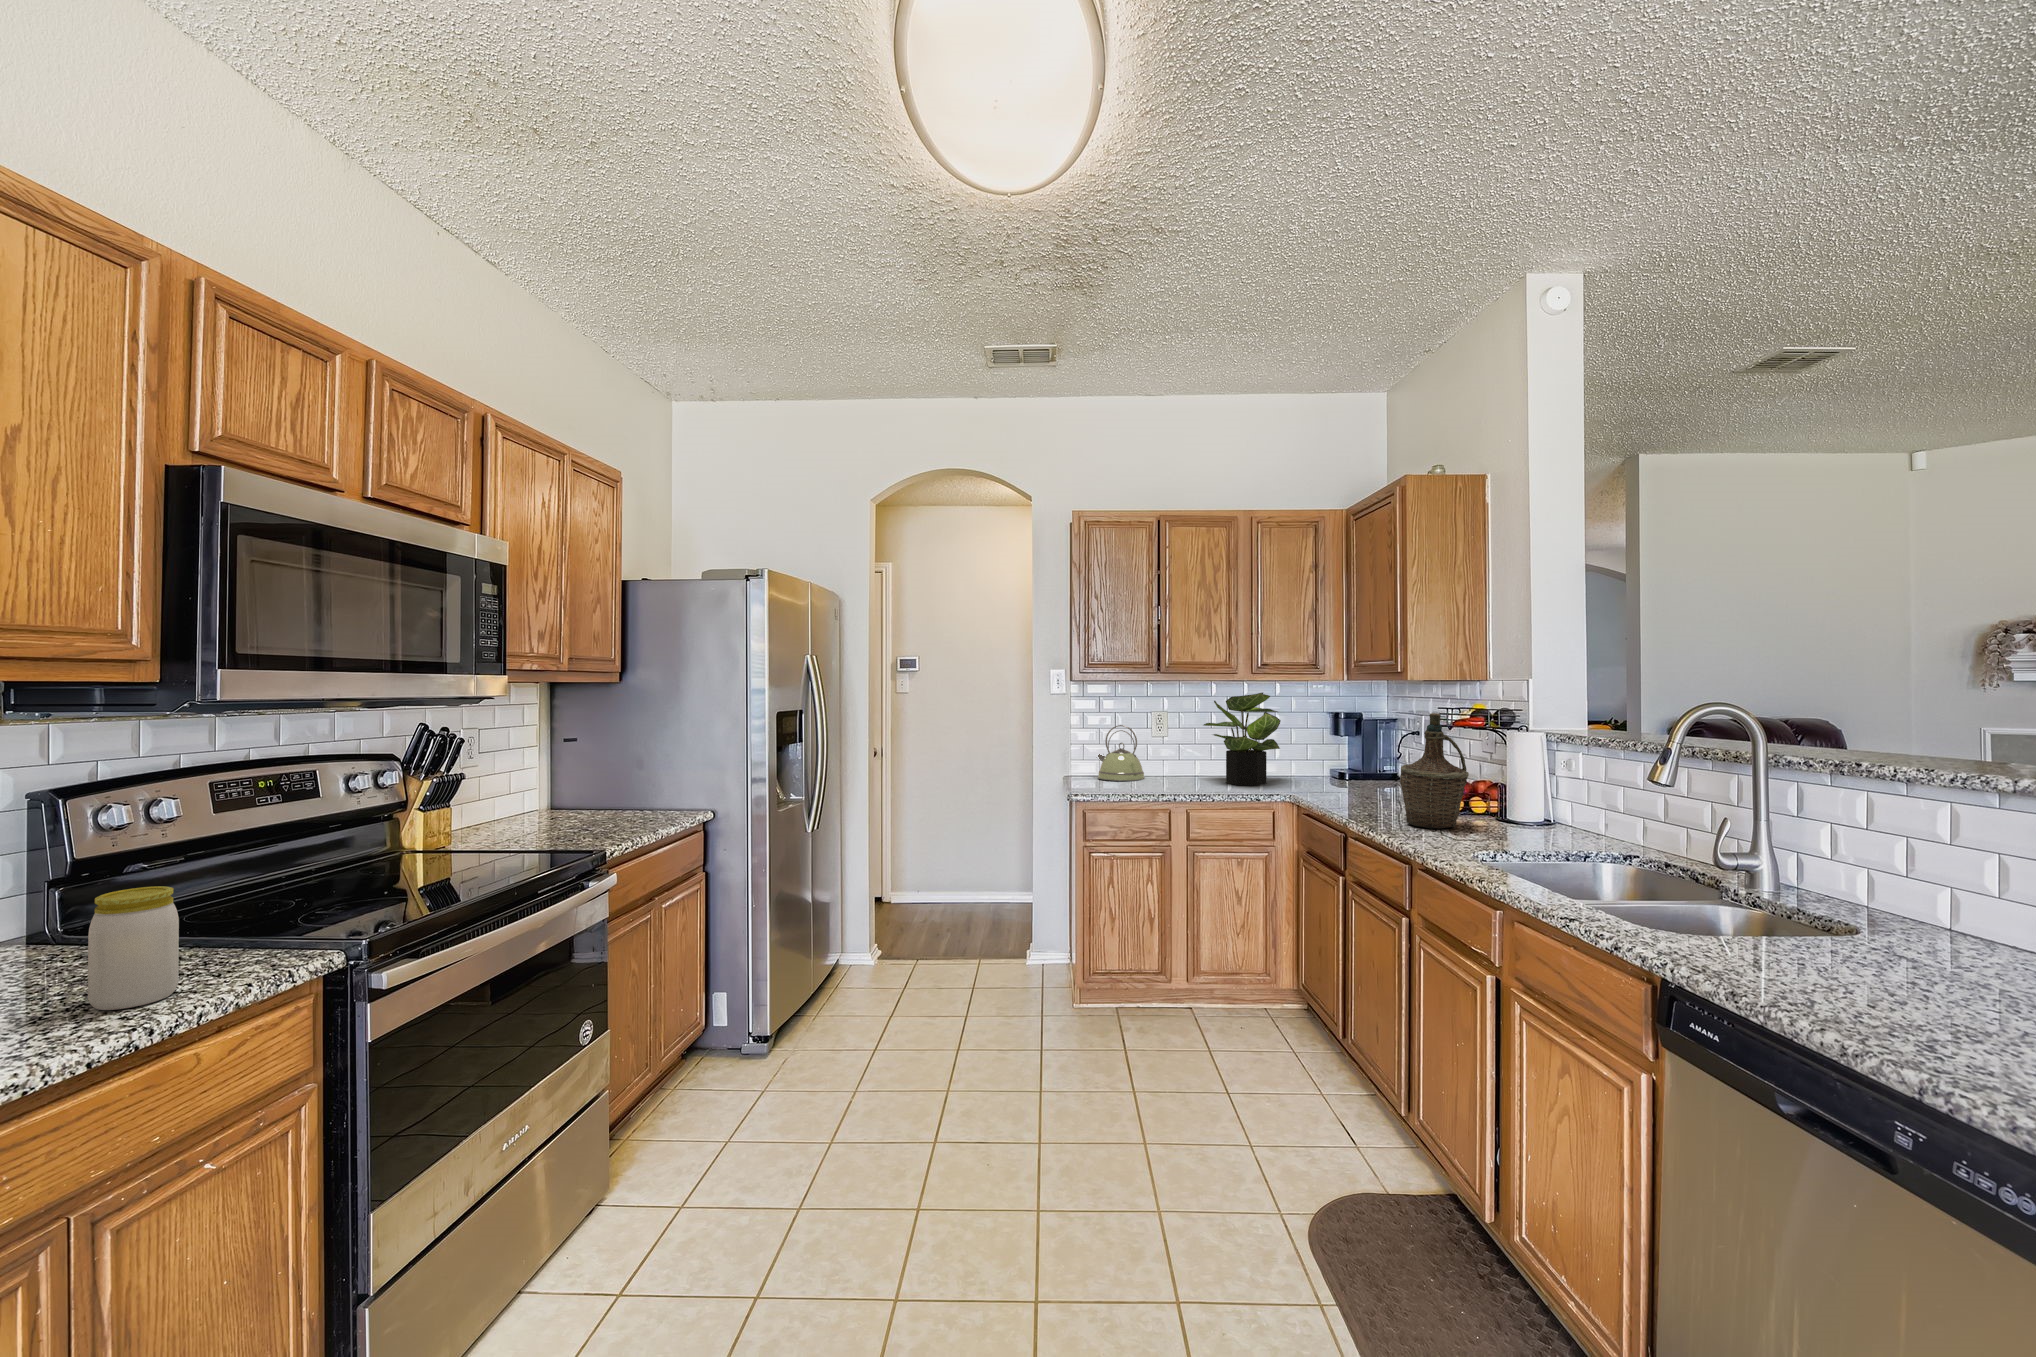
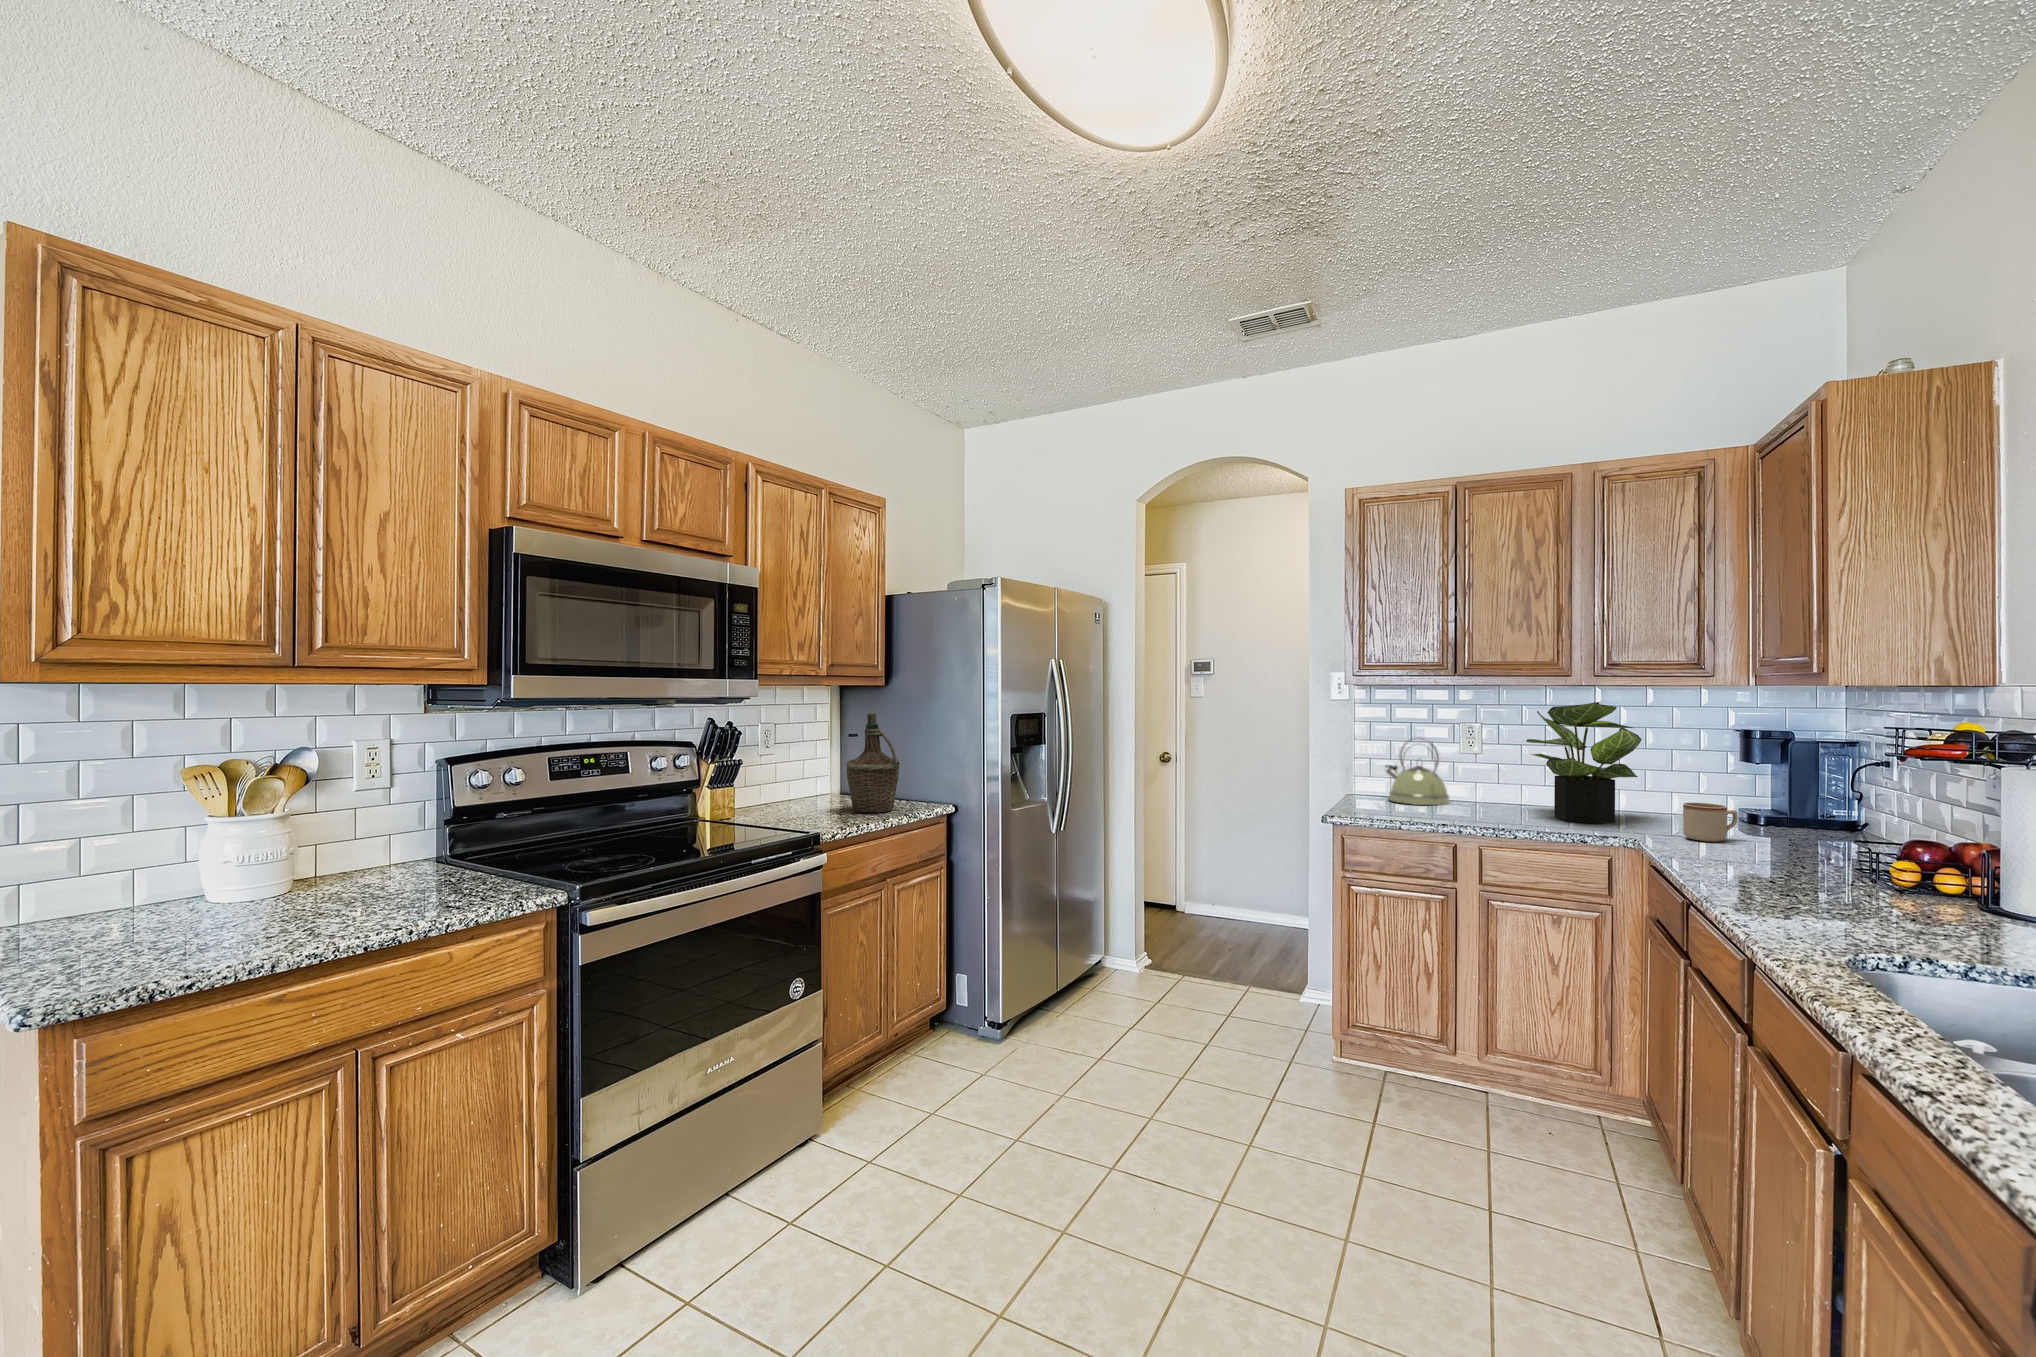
bottle: present [1400,713,1469,829] -> present [846,713,900,812]
mug: none [1318,765,1348,792] -> present [1683,803,1738,842]
jar: present [88,886,179,1010] -> none [395,831,447,913]

